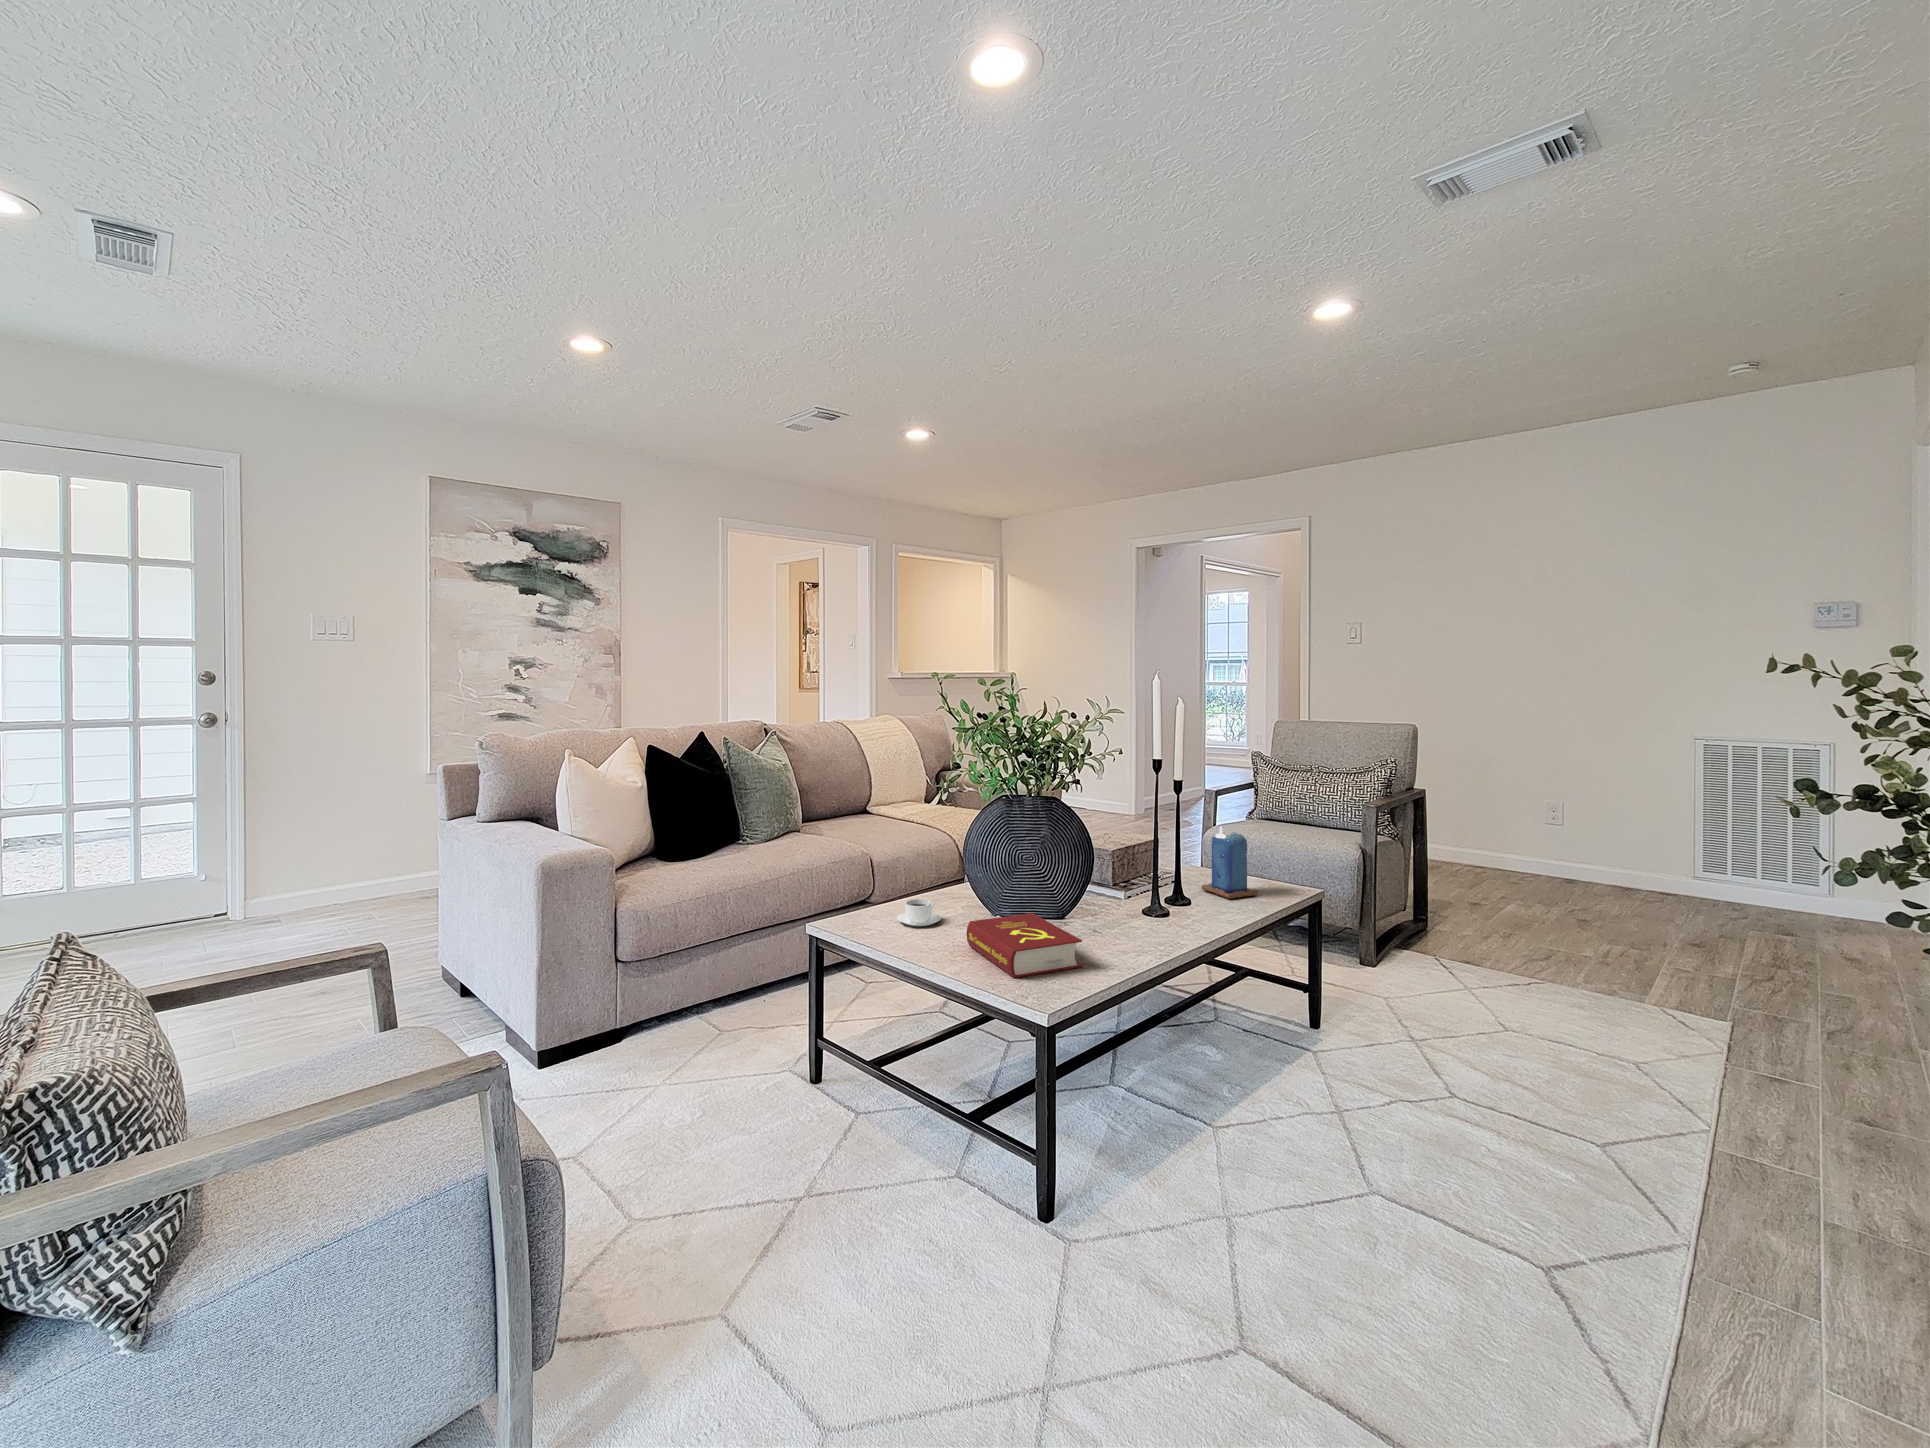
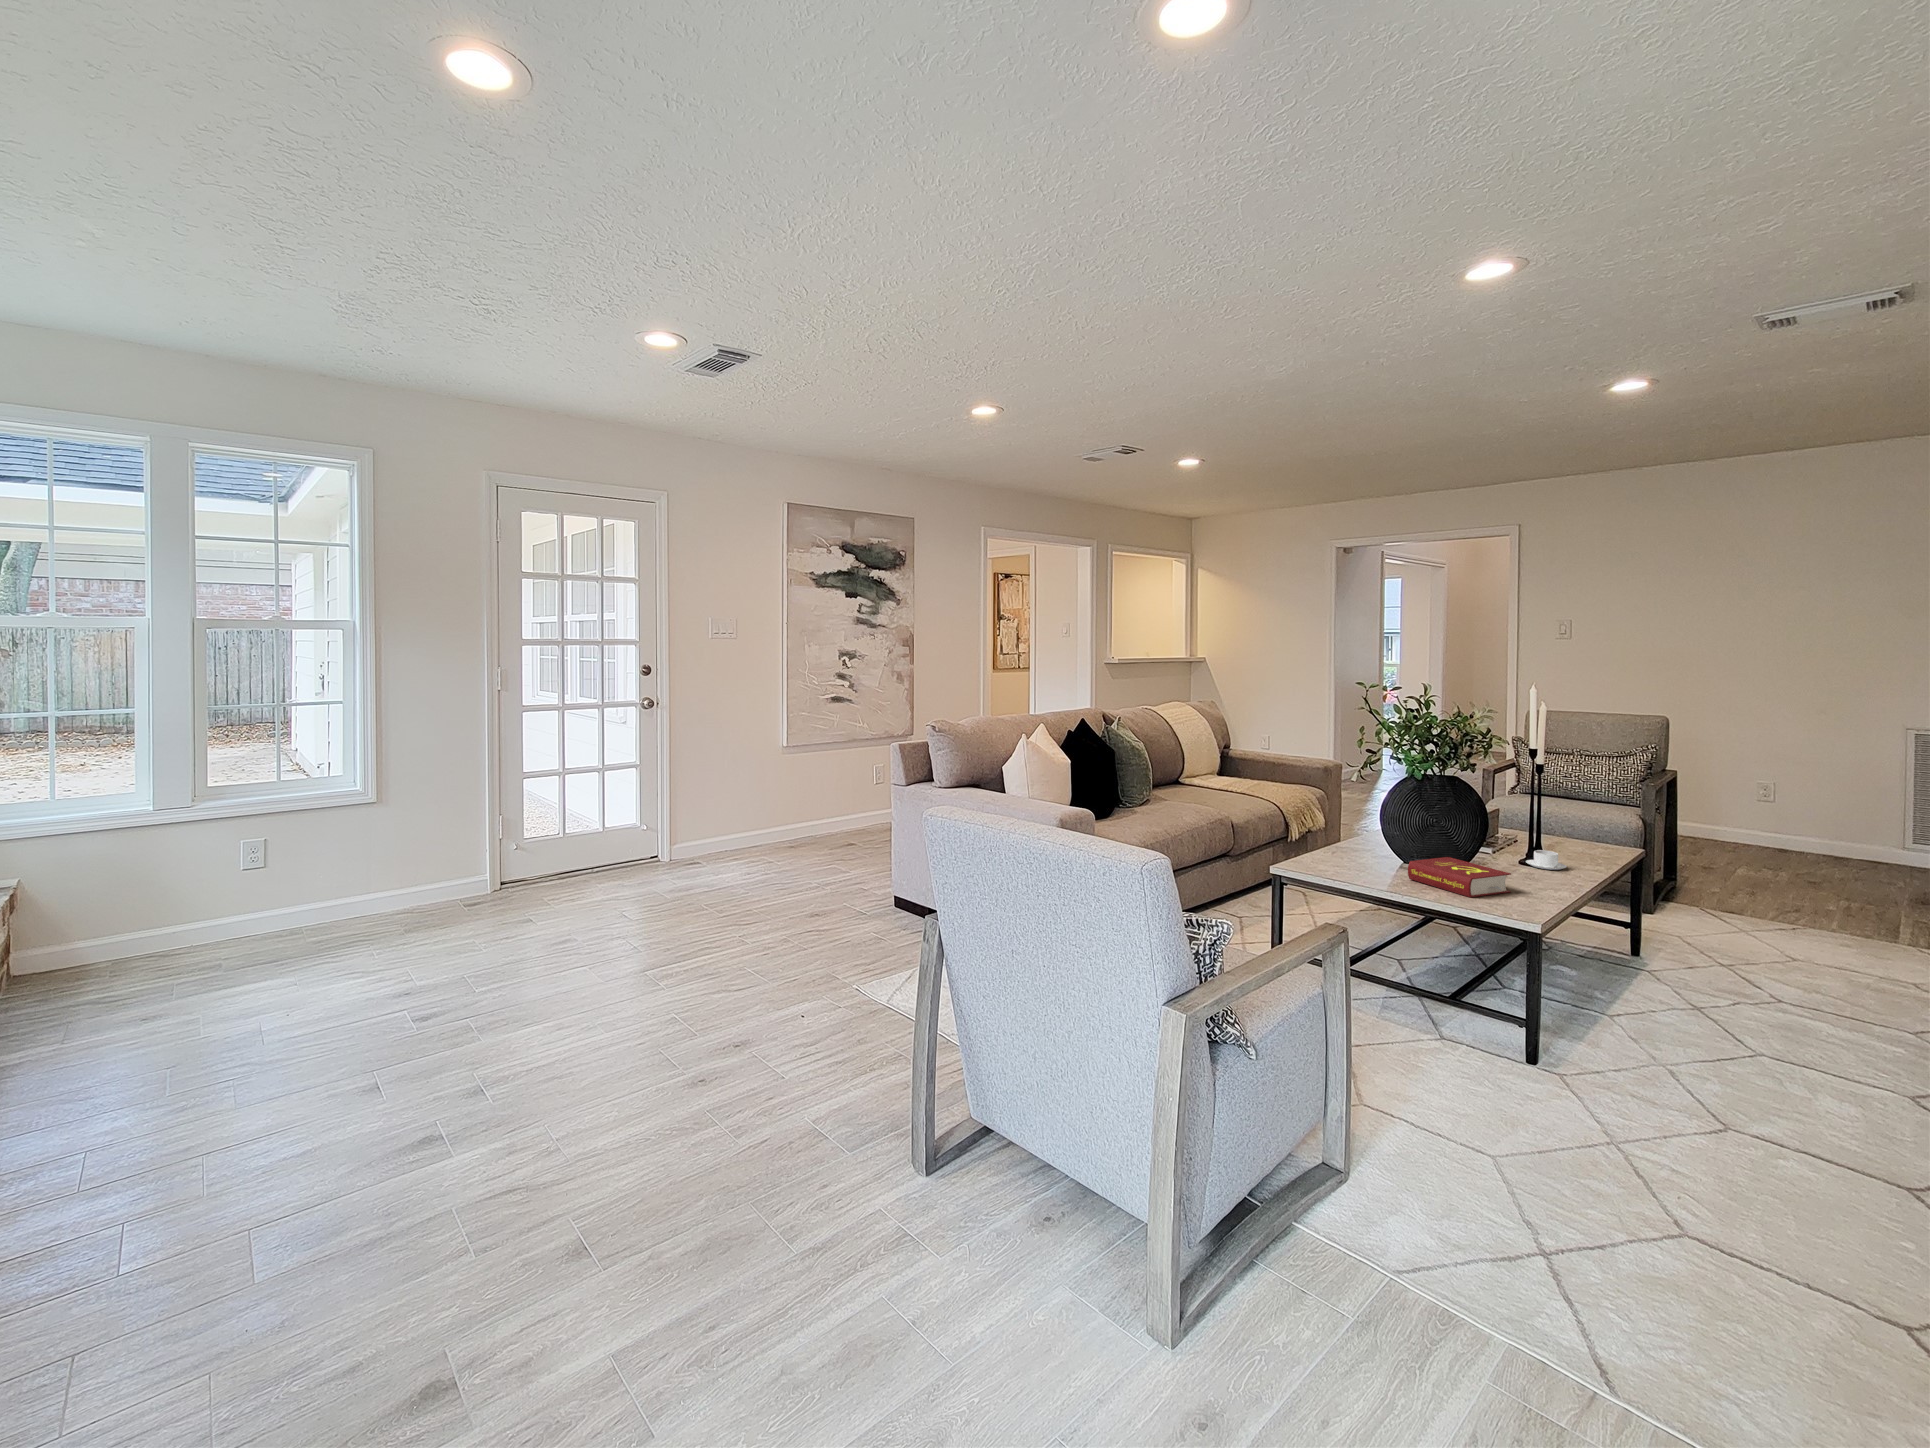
candle: present [1202,826,1257,899] -> none [1537,798,1586,853]
coffee cup: present [897,899,941,926] -> present [1526,850,1567,870]

